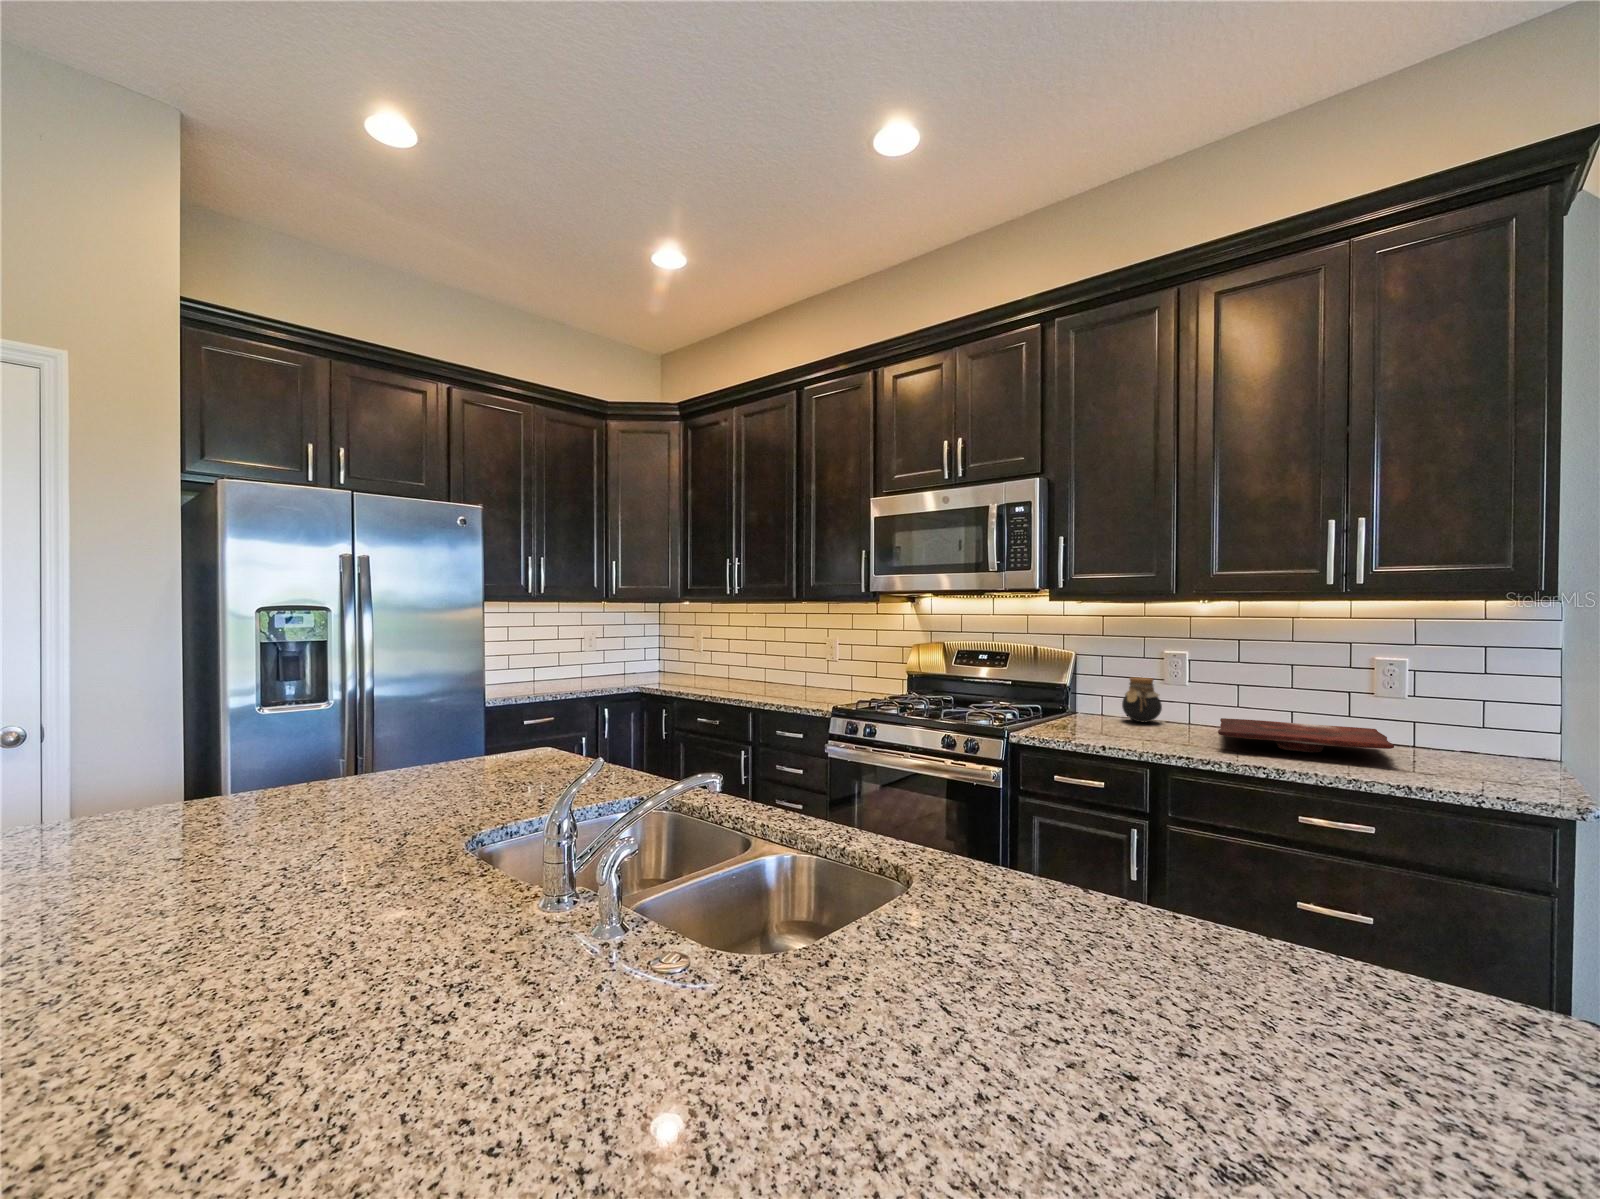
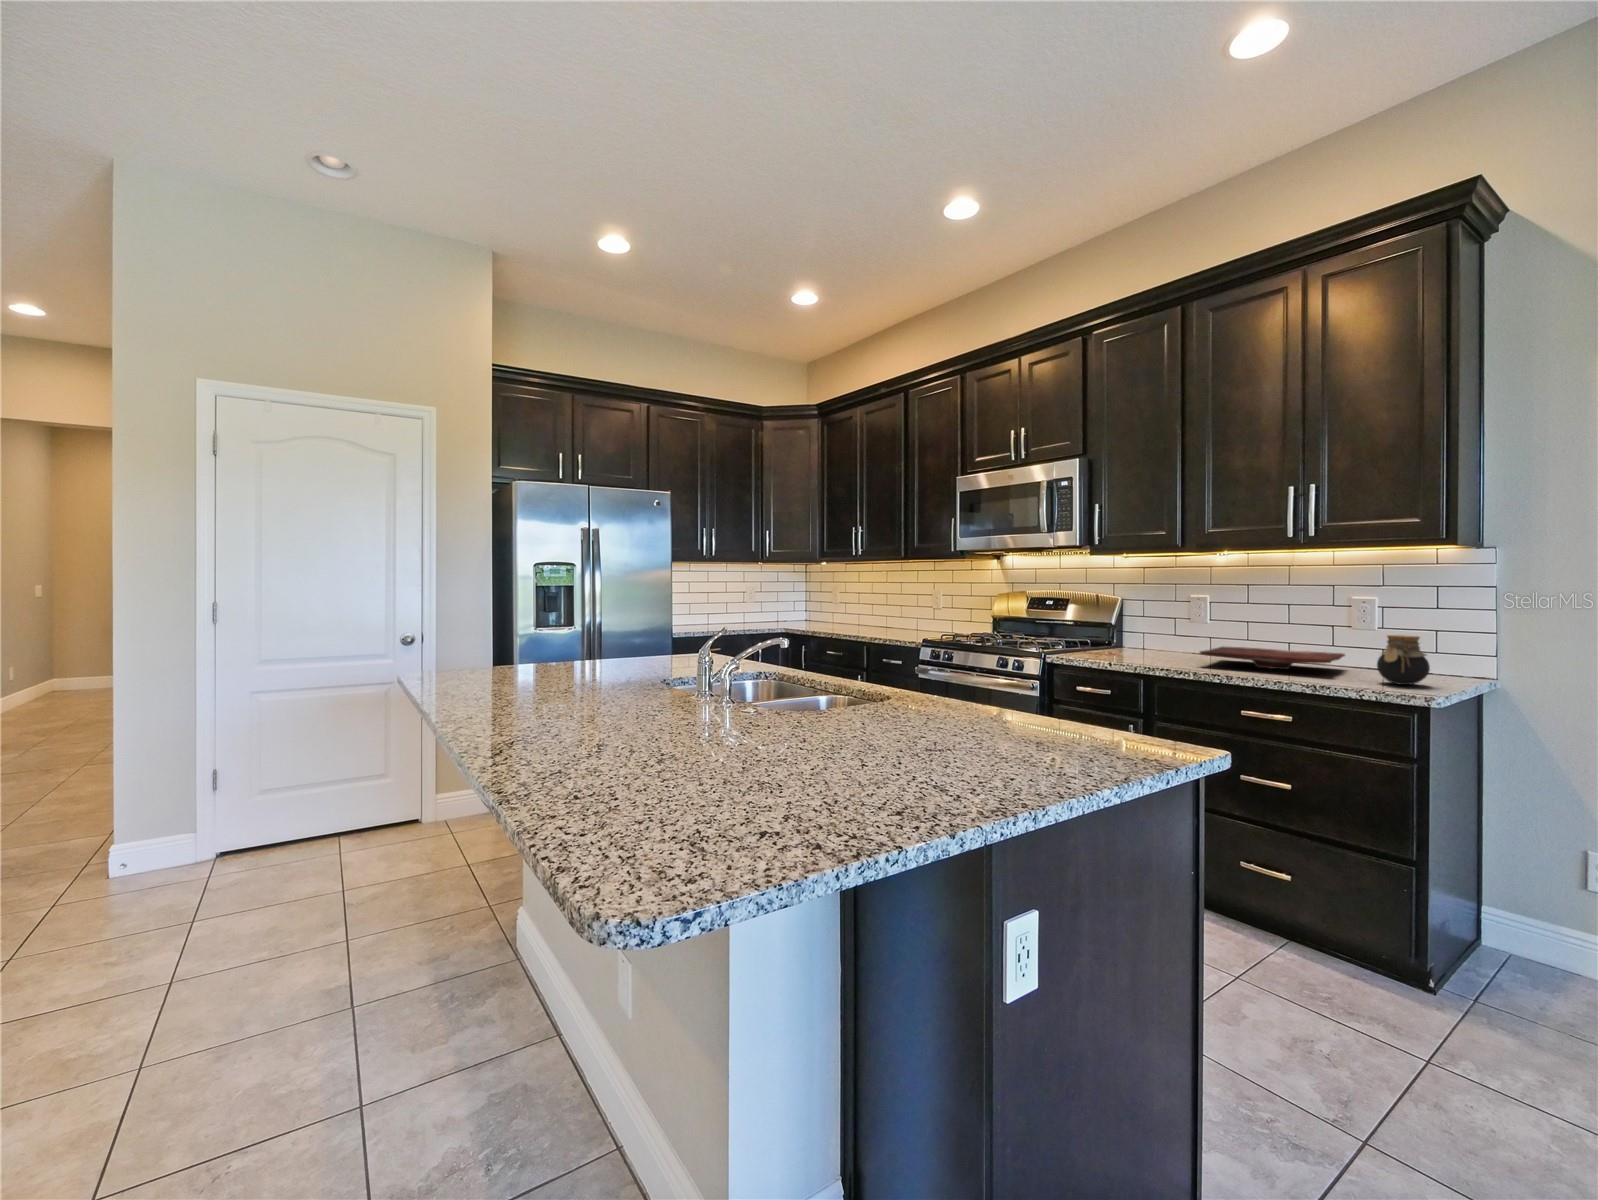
jar: present [1122,677,1162,722] -> present [1377,635,1430,685]

